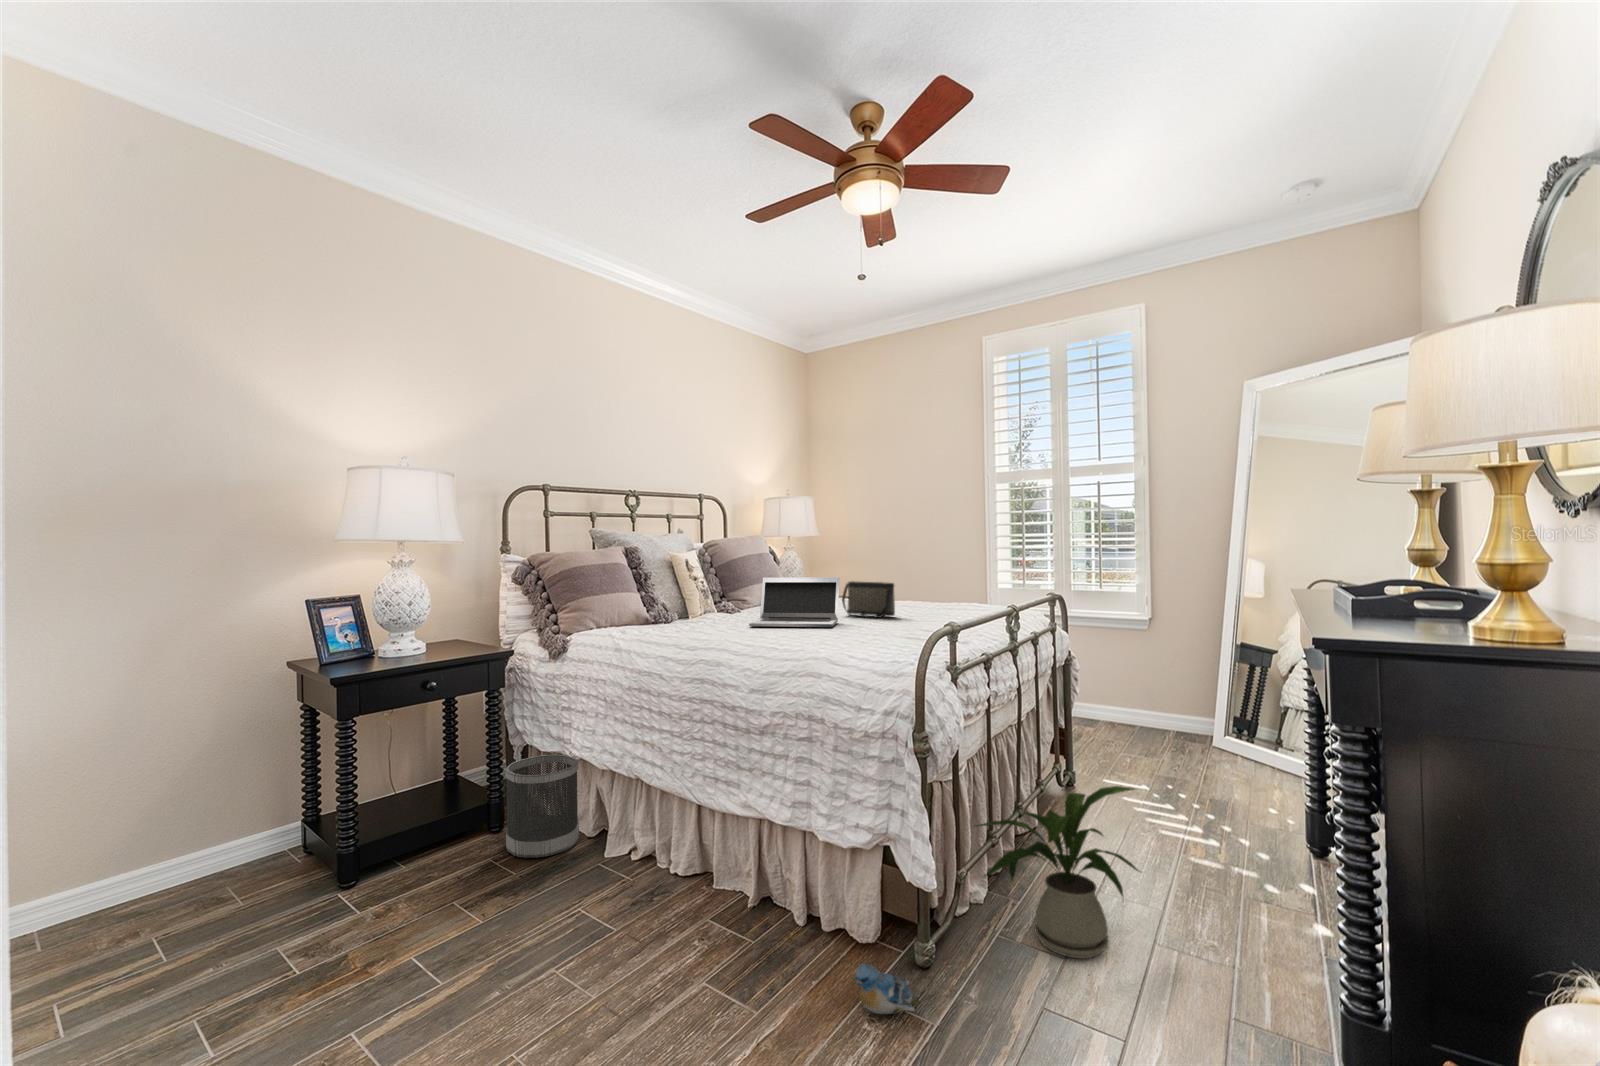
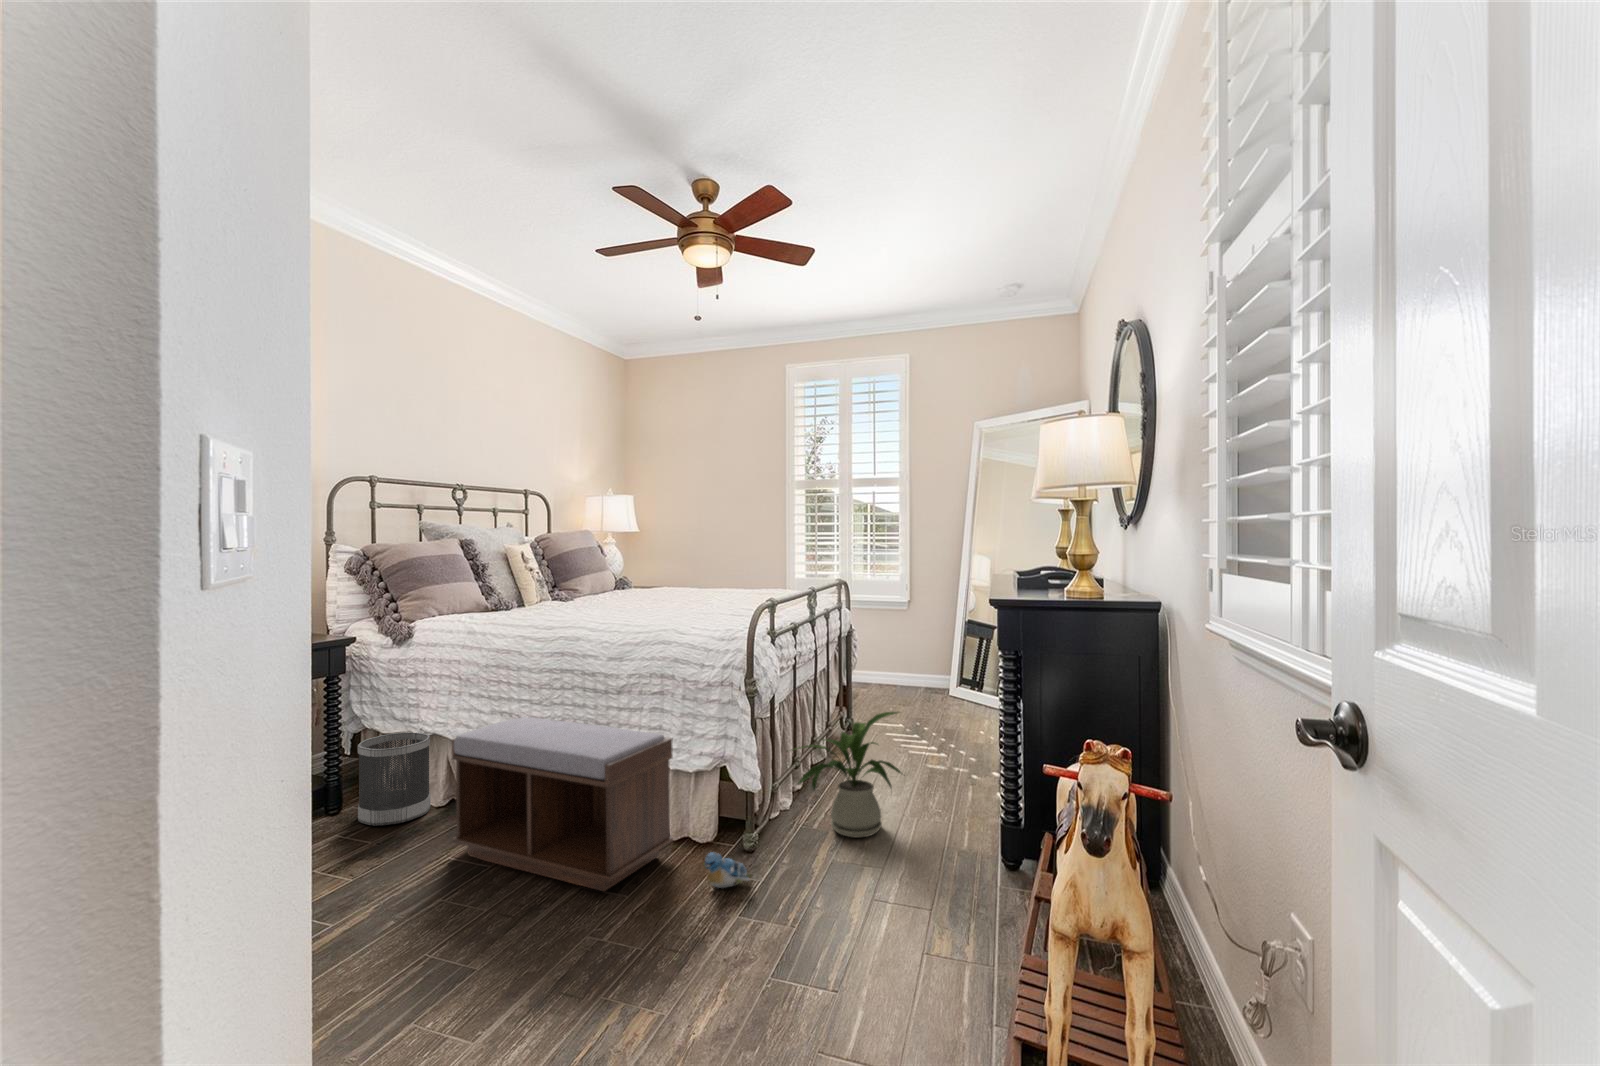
laptop: present [749,577,839,627] -> none [590,567,667,609]
handbag: present [842,581,895,618] -> none [666,571,713,602]
bench: none [580,752,823,995] -> present [452,717,673,891]

